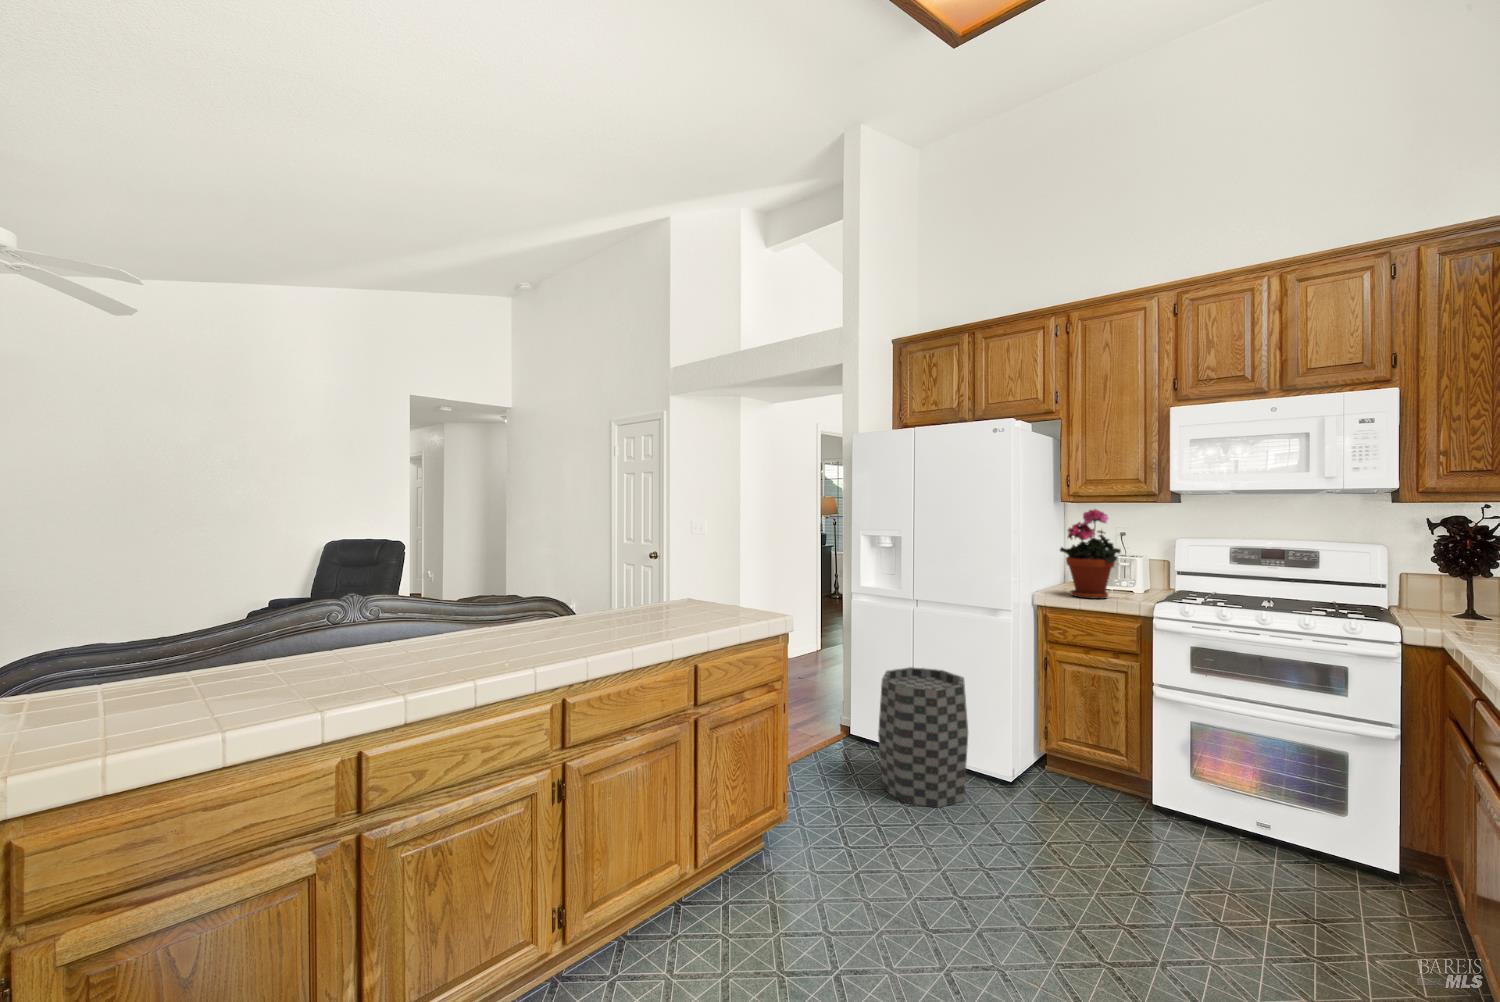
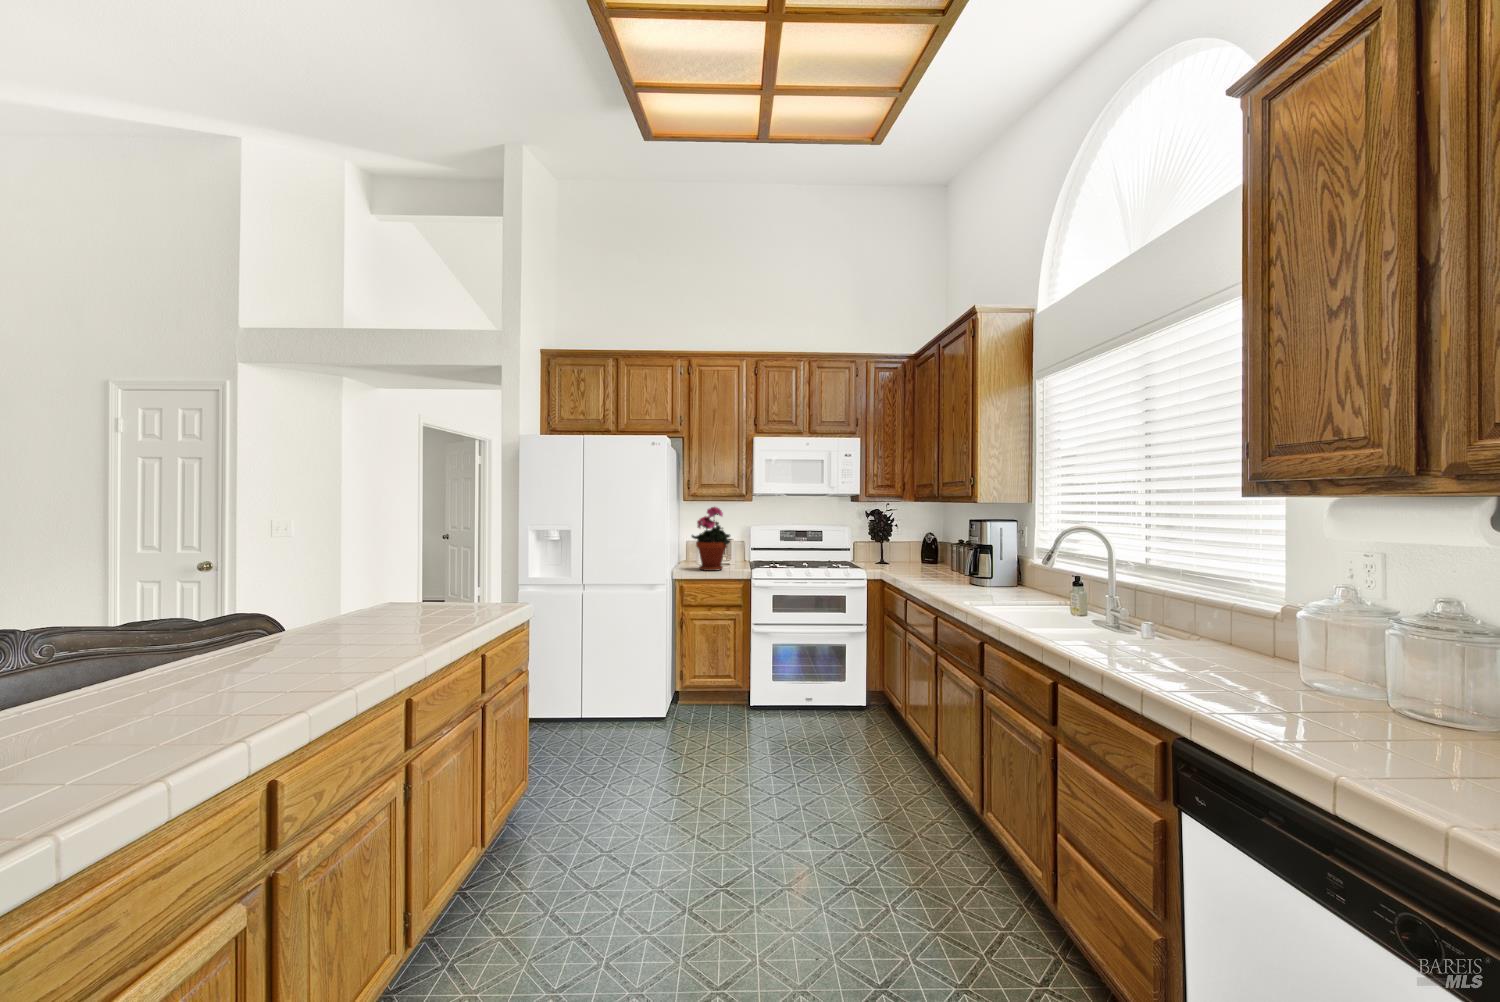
trash can: present [878,667,968,808] -> none [565,640,641,753]

